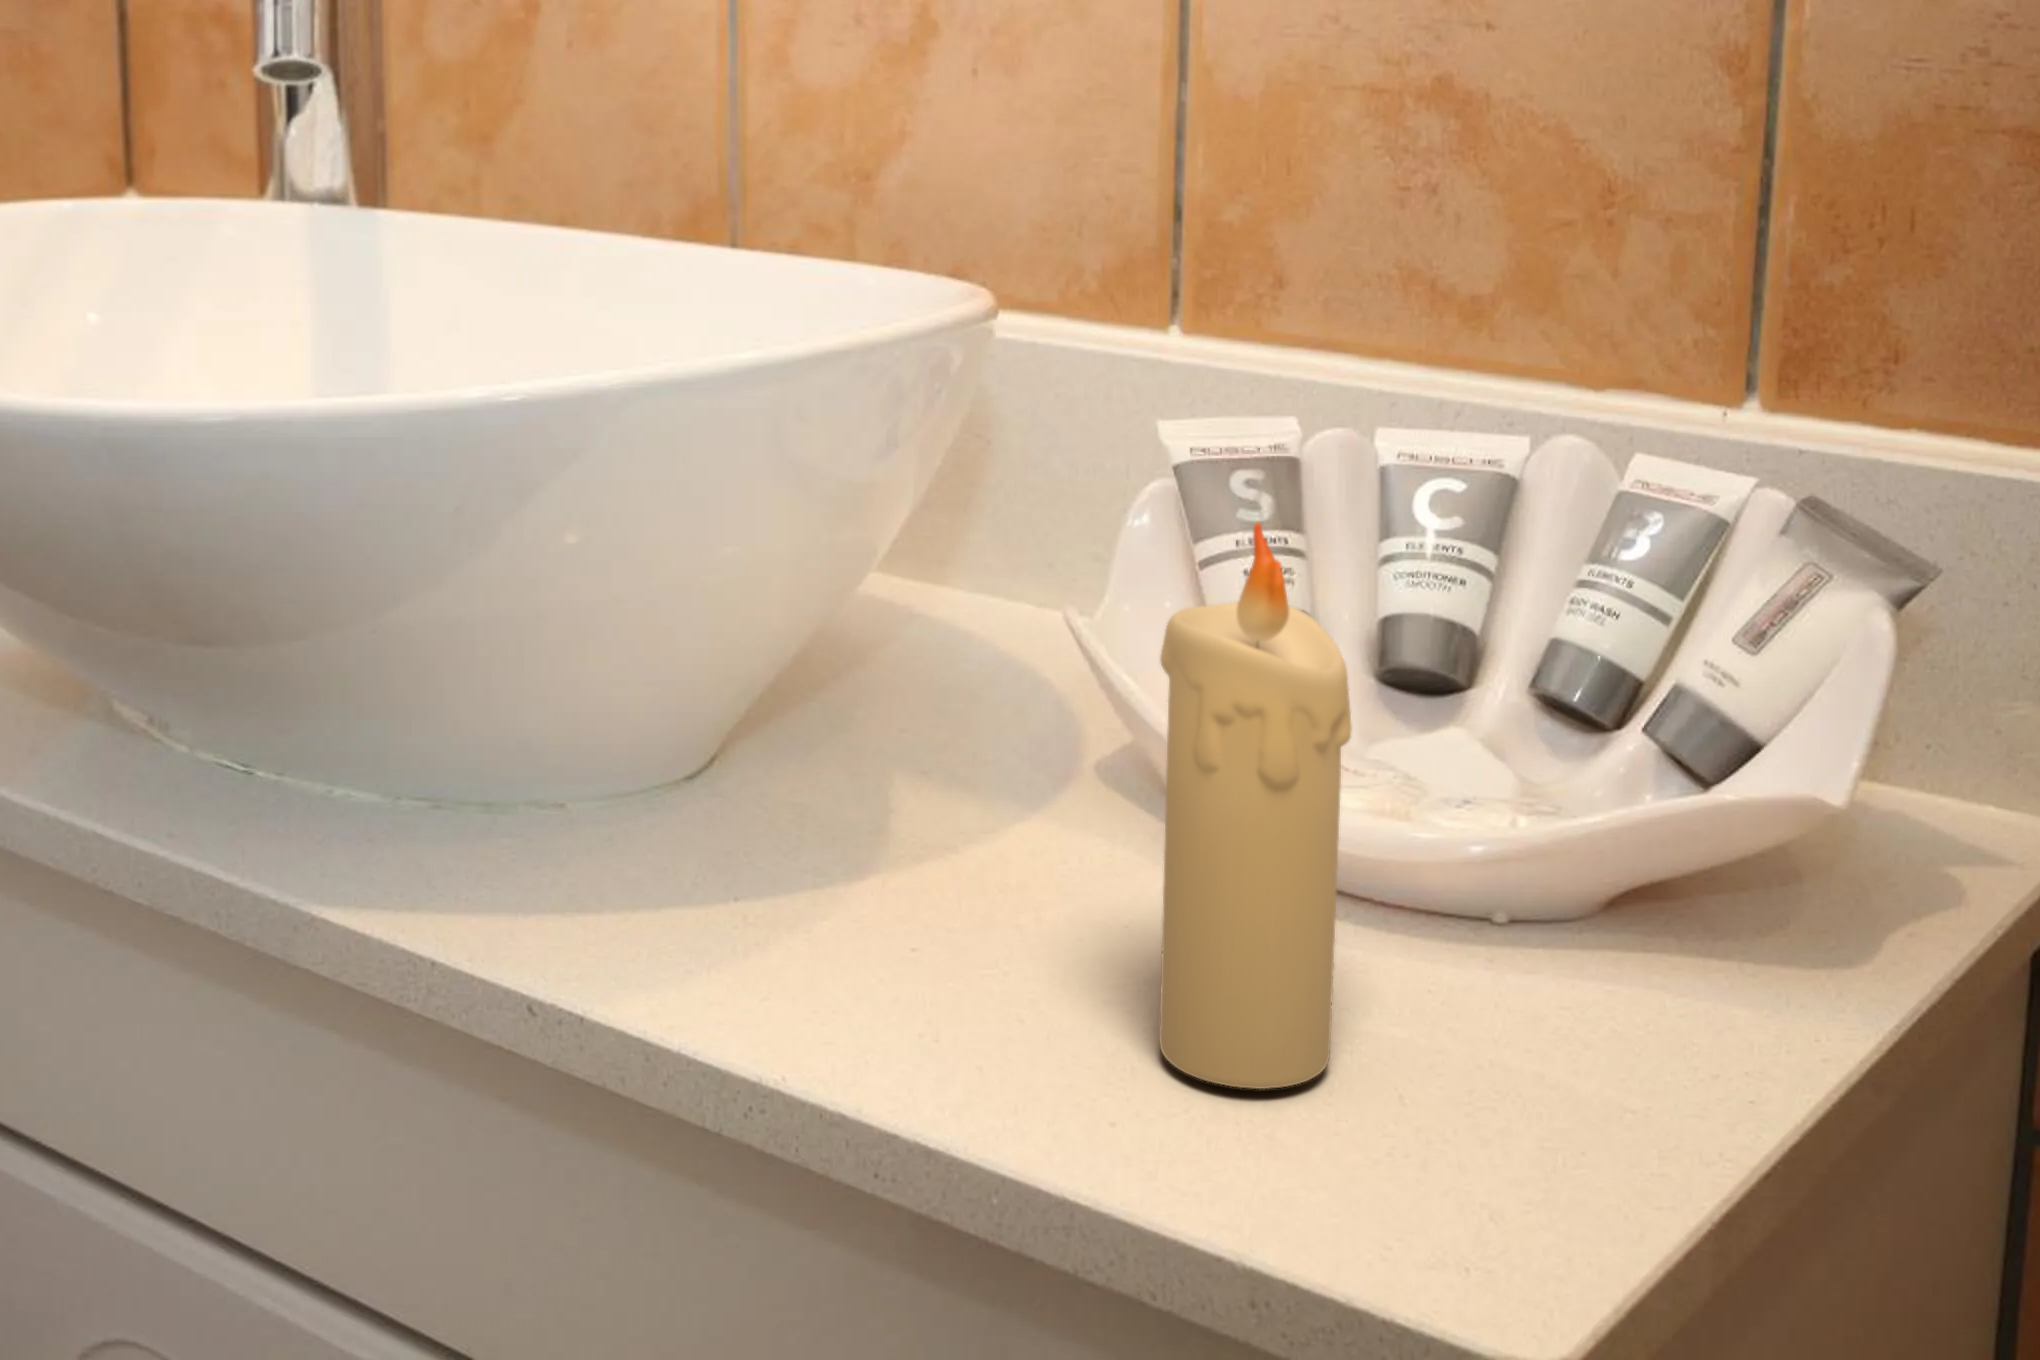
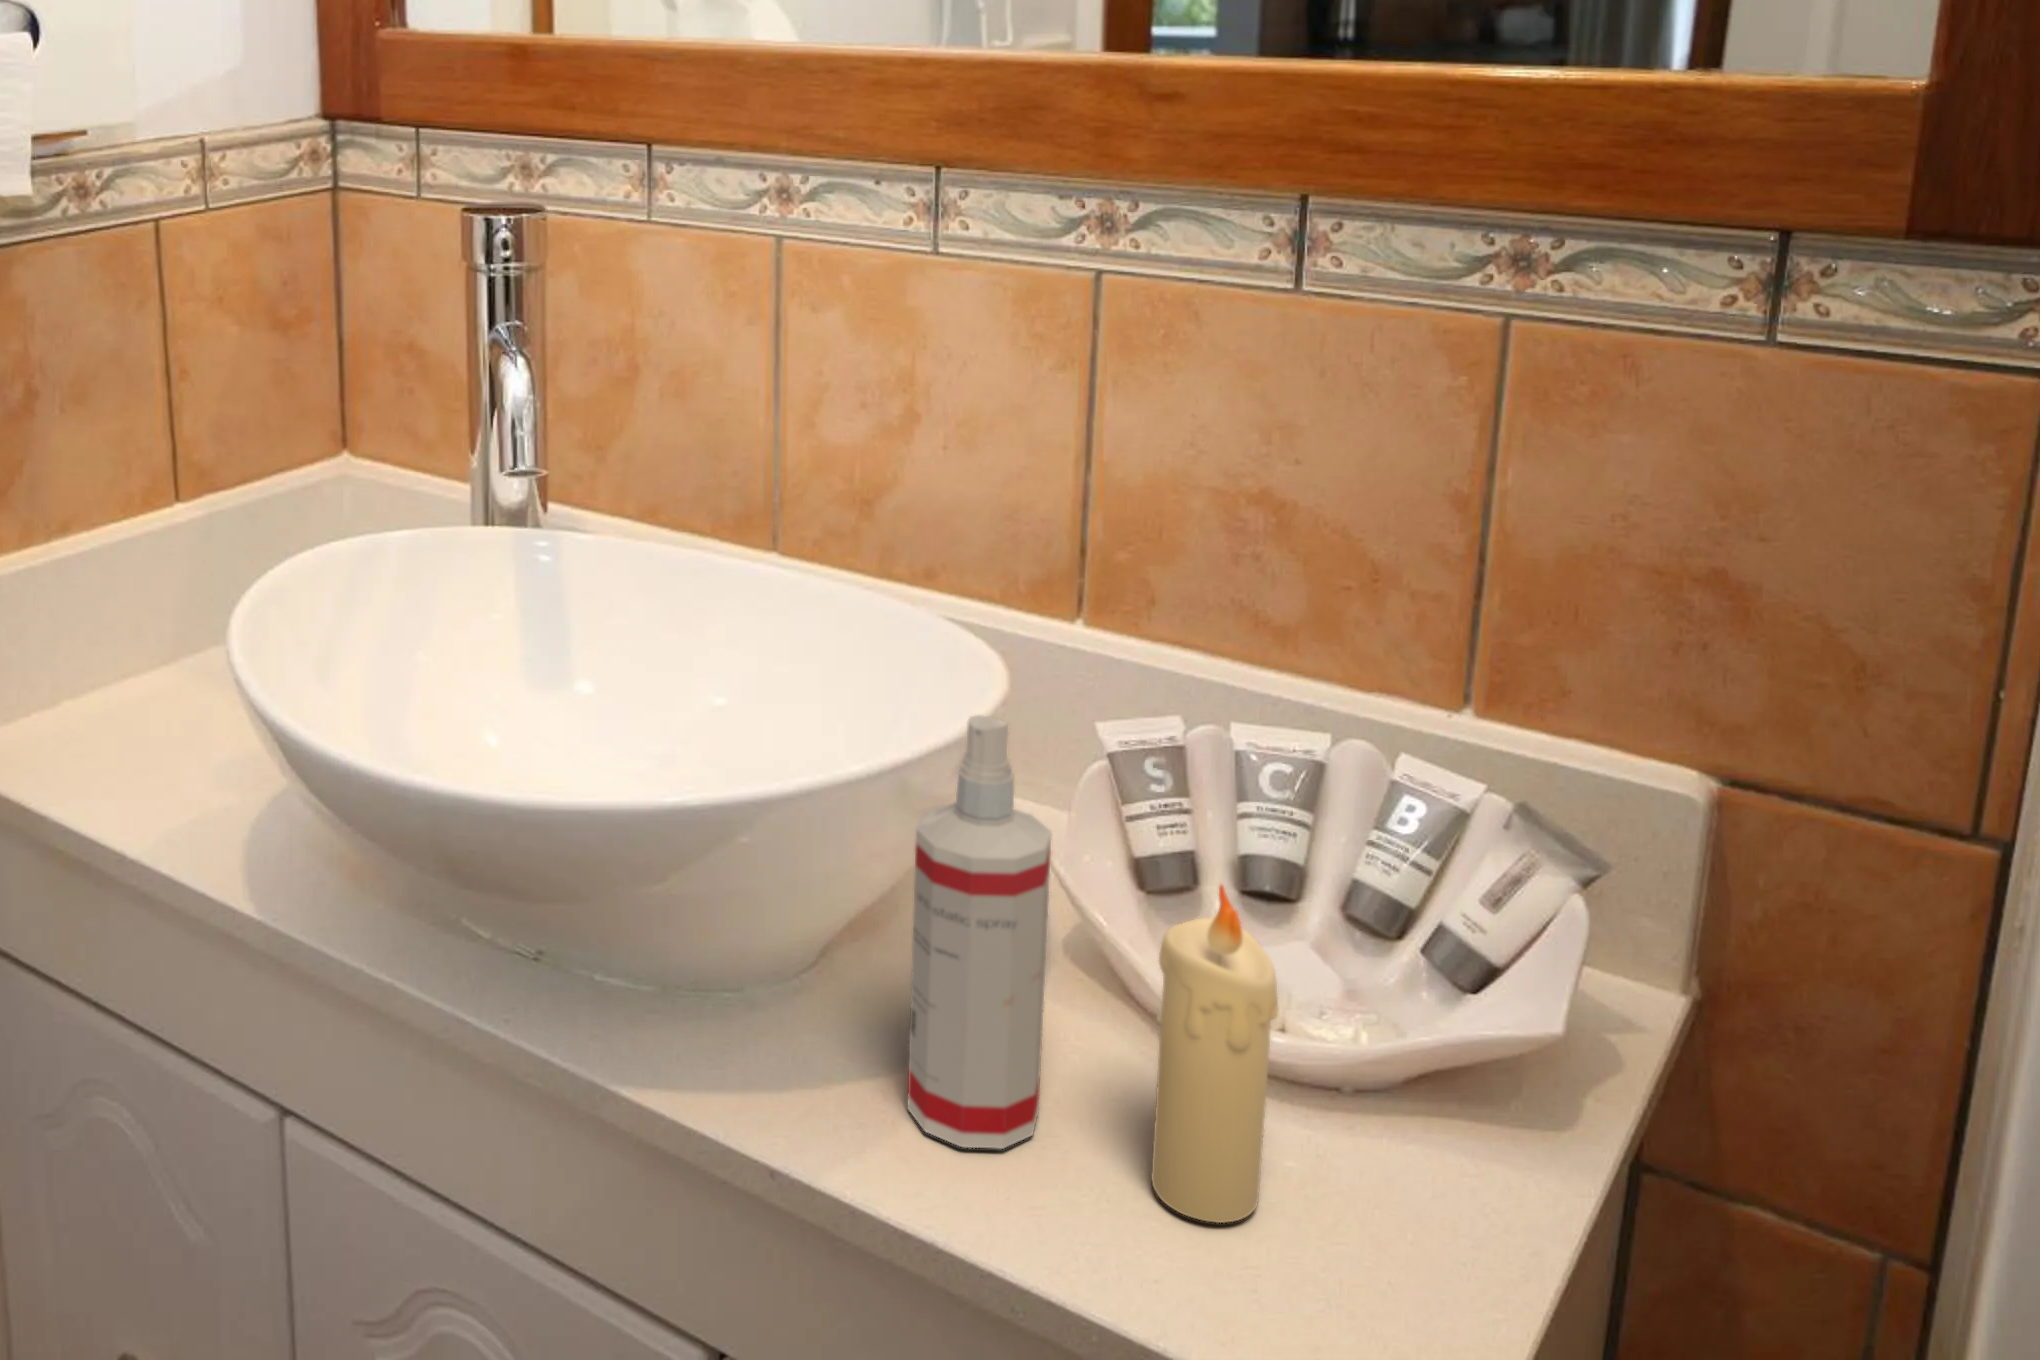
spray bottle: none [791,292,1011,1002] -> present [907,715,1052,1149]

